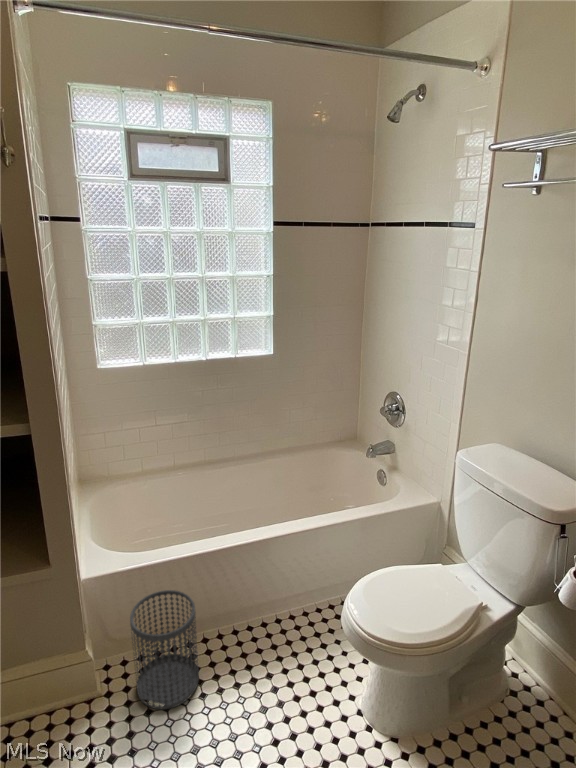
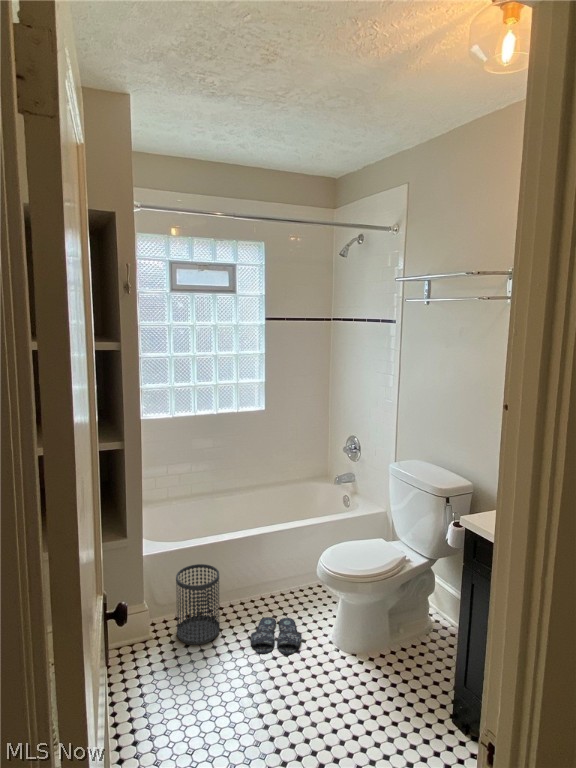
slippers: none [242,659,316,737] -> present [251,617,302,655]

